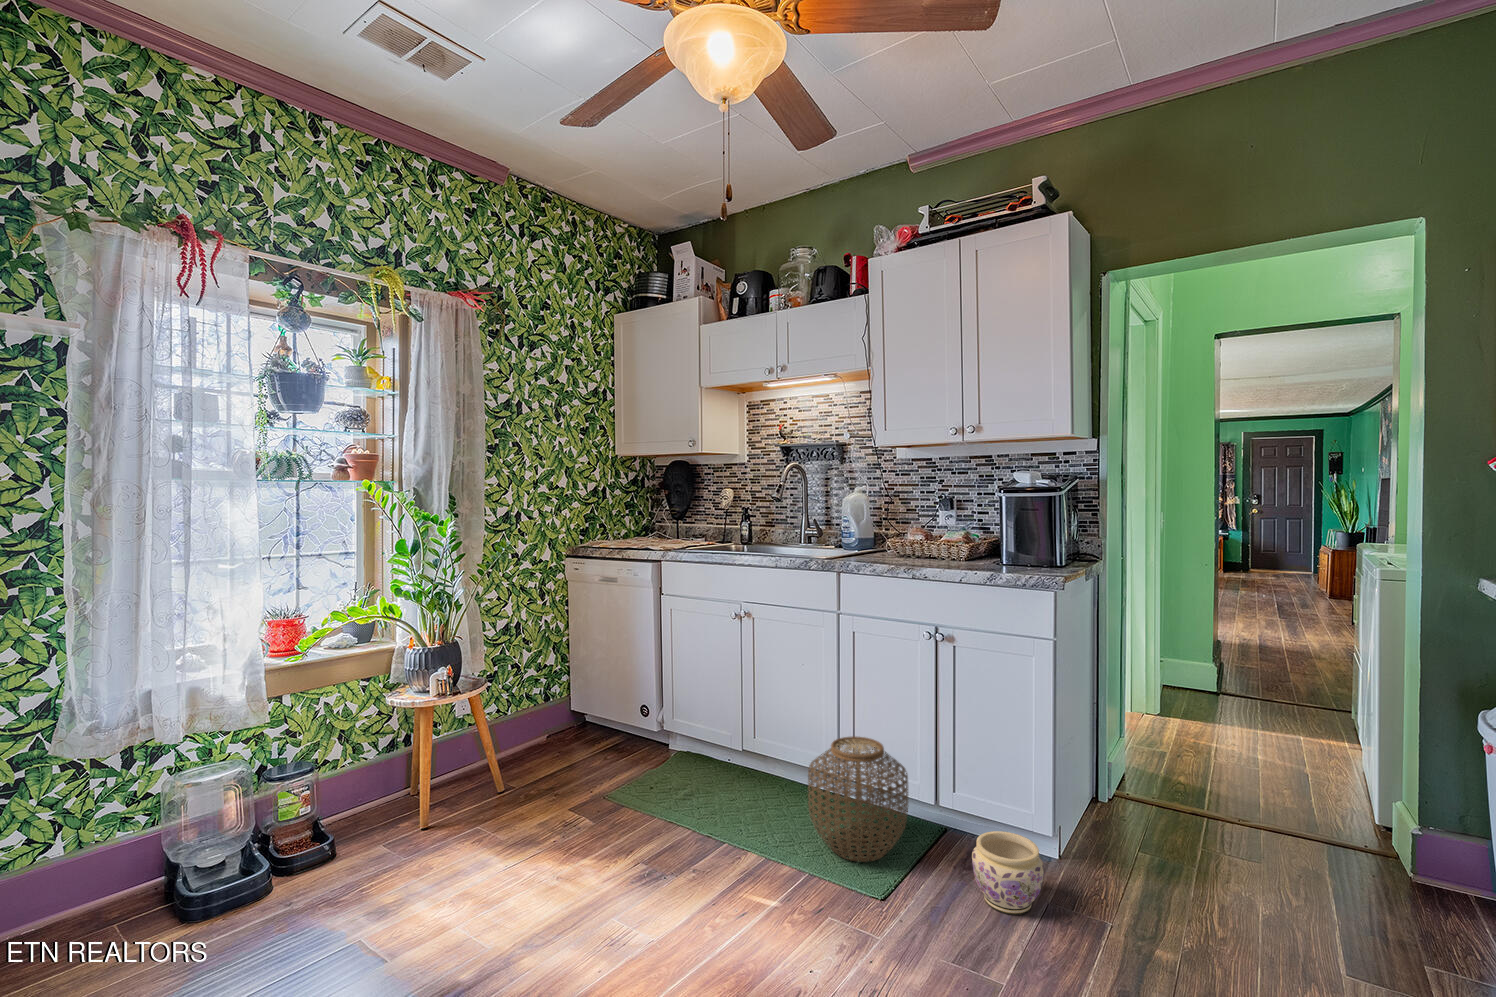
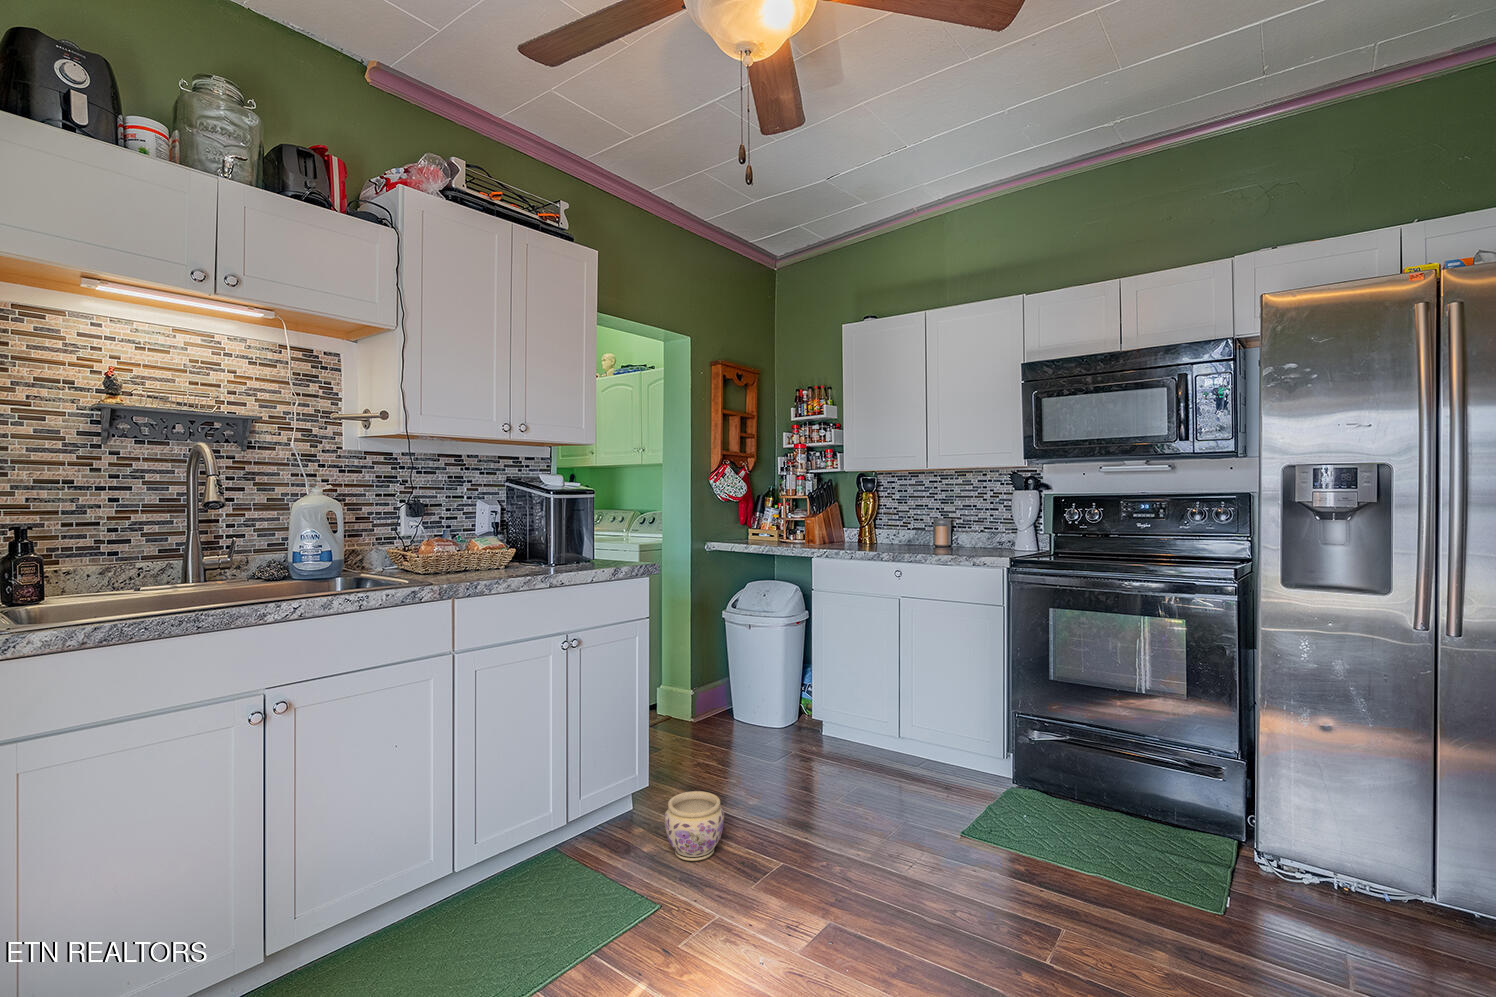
woven basket: present [808,736,908,862] -> none [498,782,622,937]

